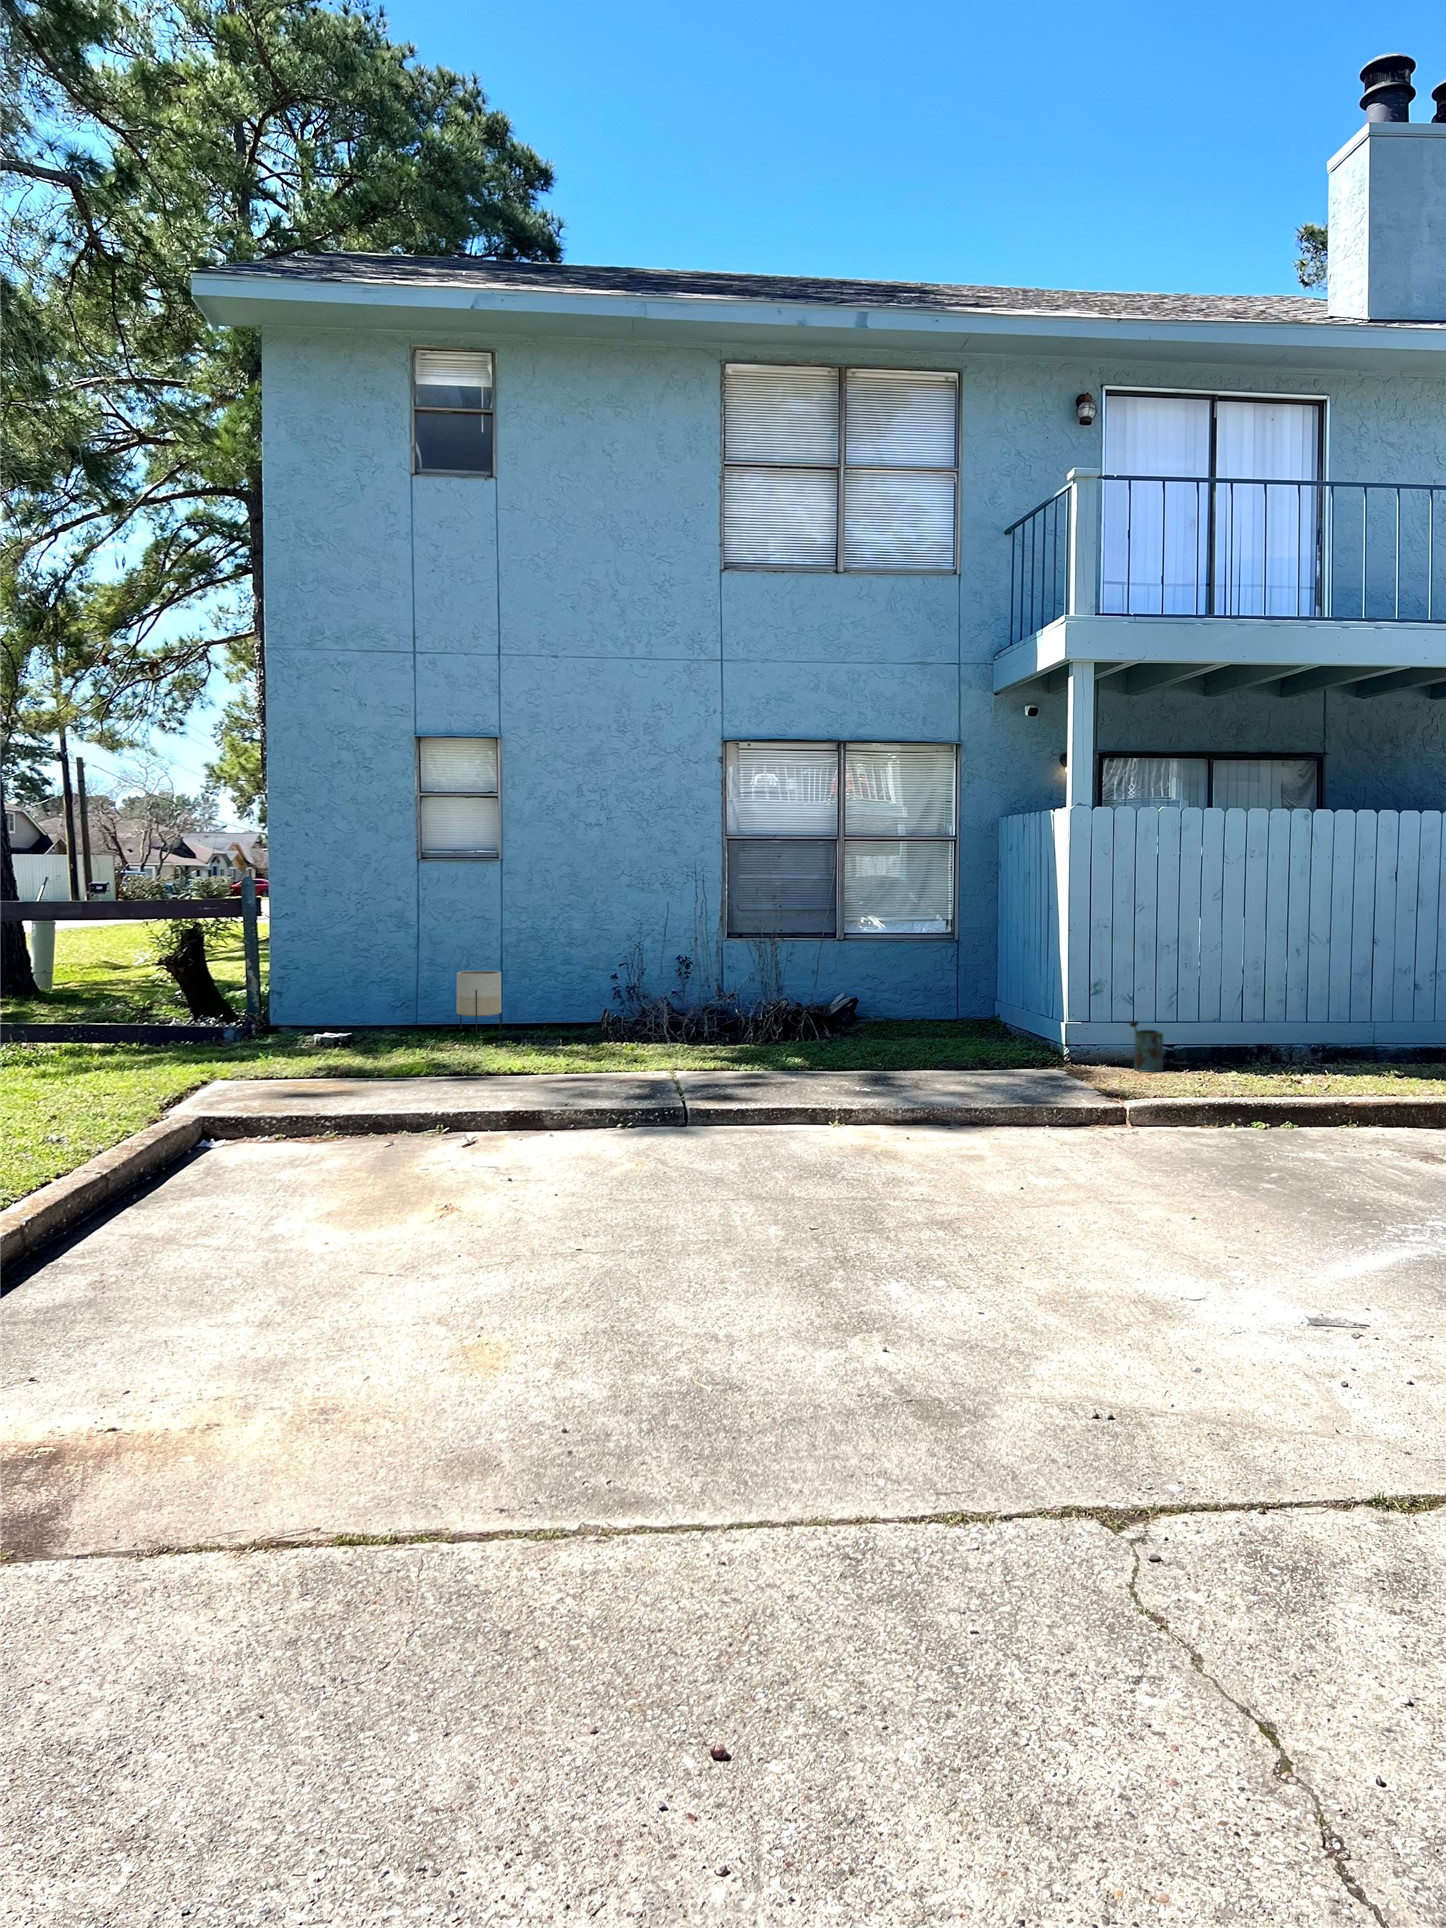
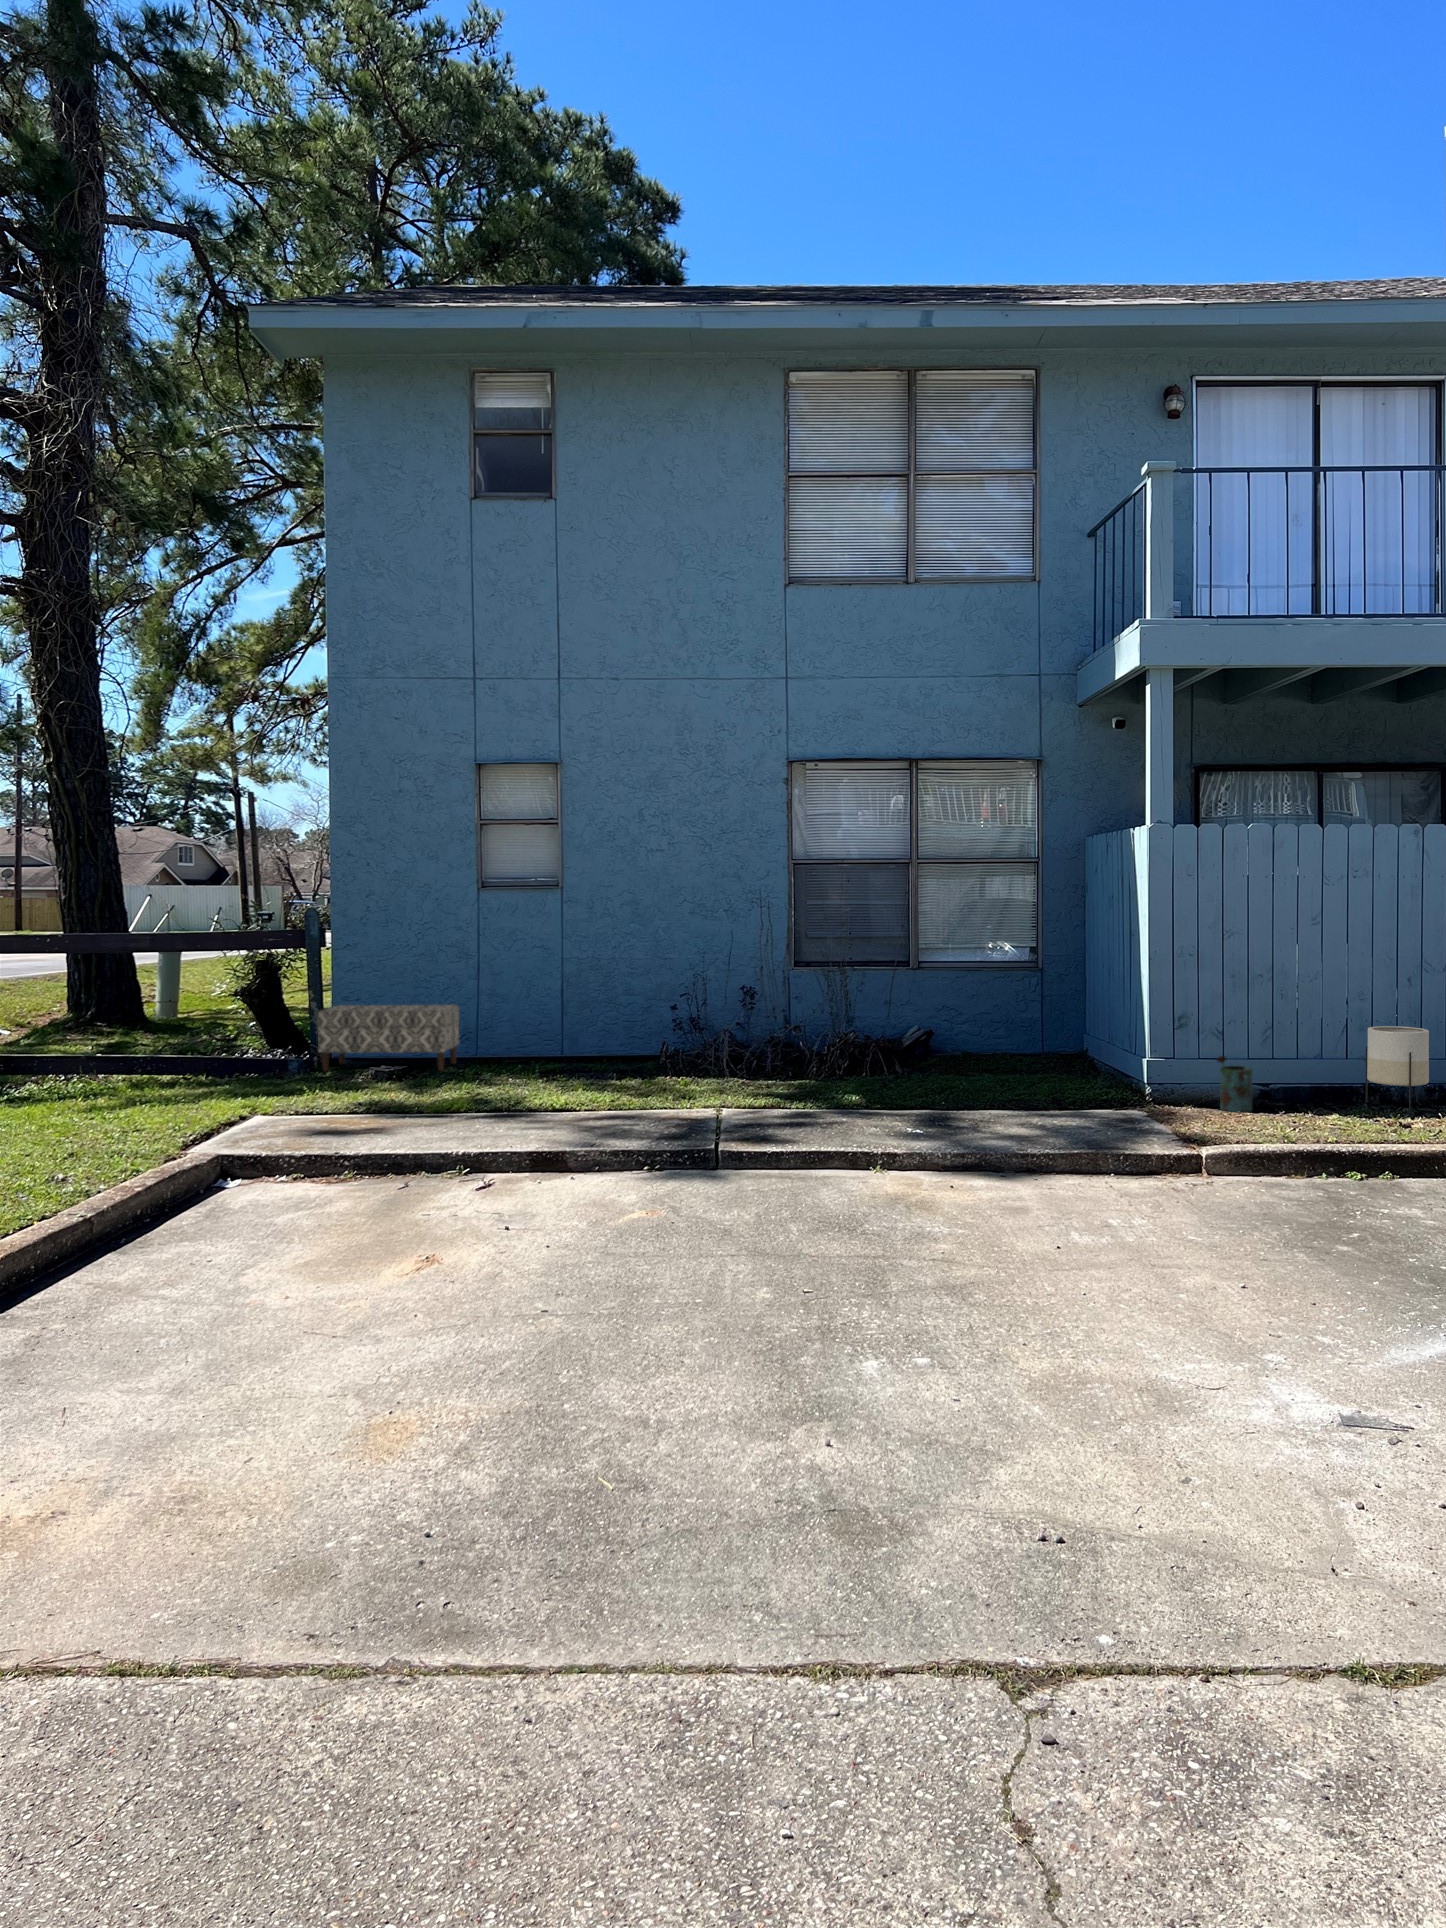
planter: present [457,970,501,1035] -> present [1366,1026,1429,1110]
bench: none [252,971,393,1037] -> present [318,1005,459,1071]

